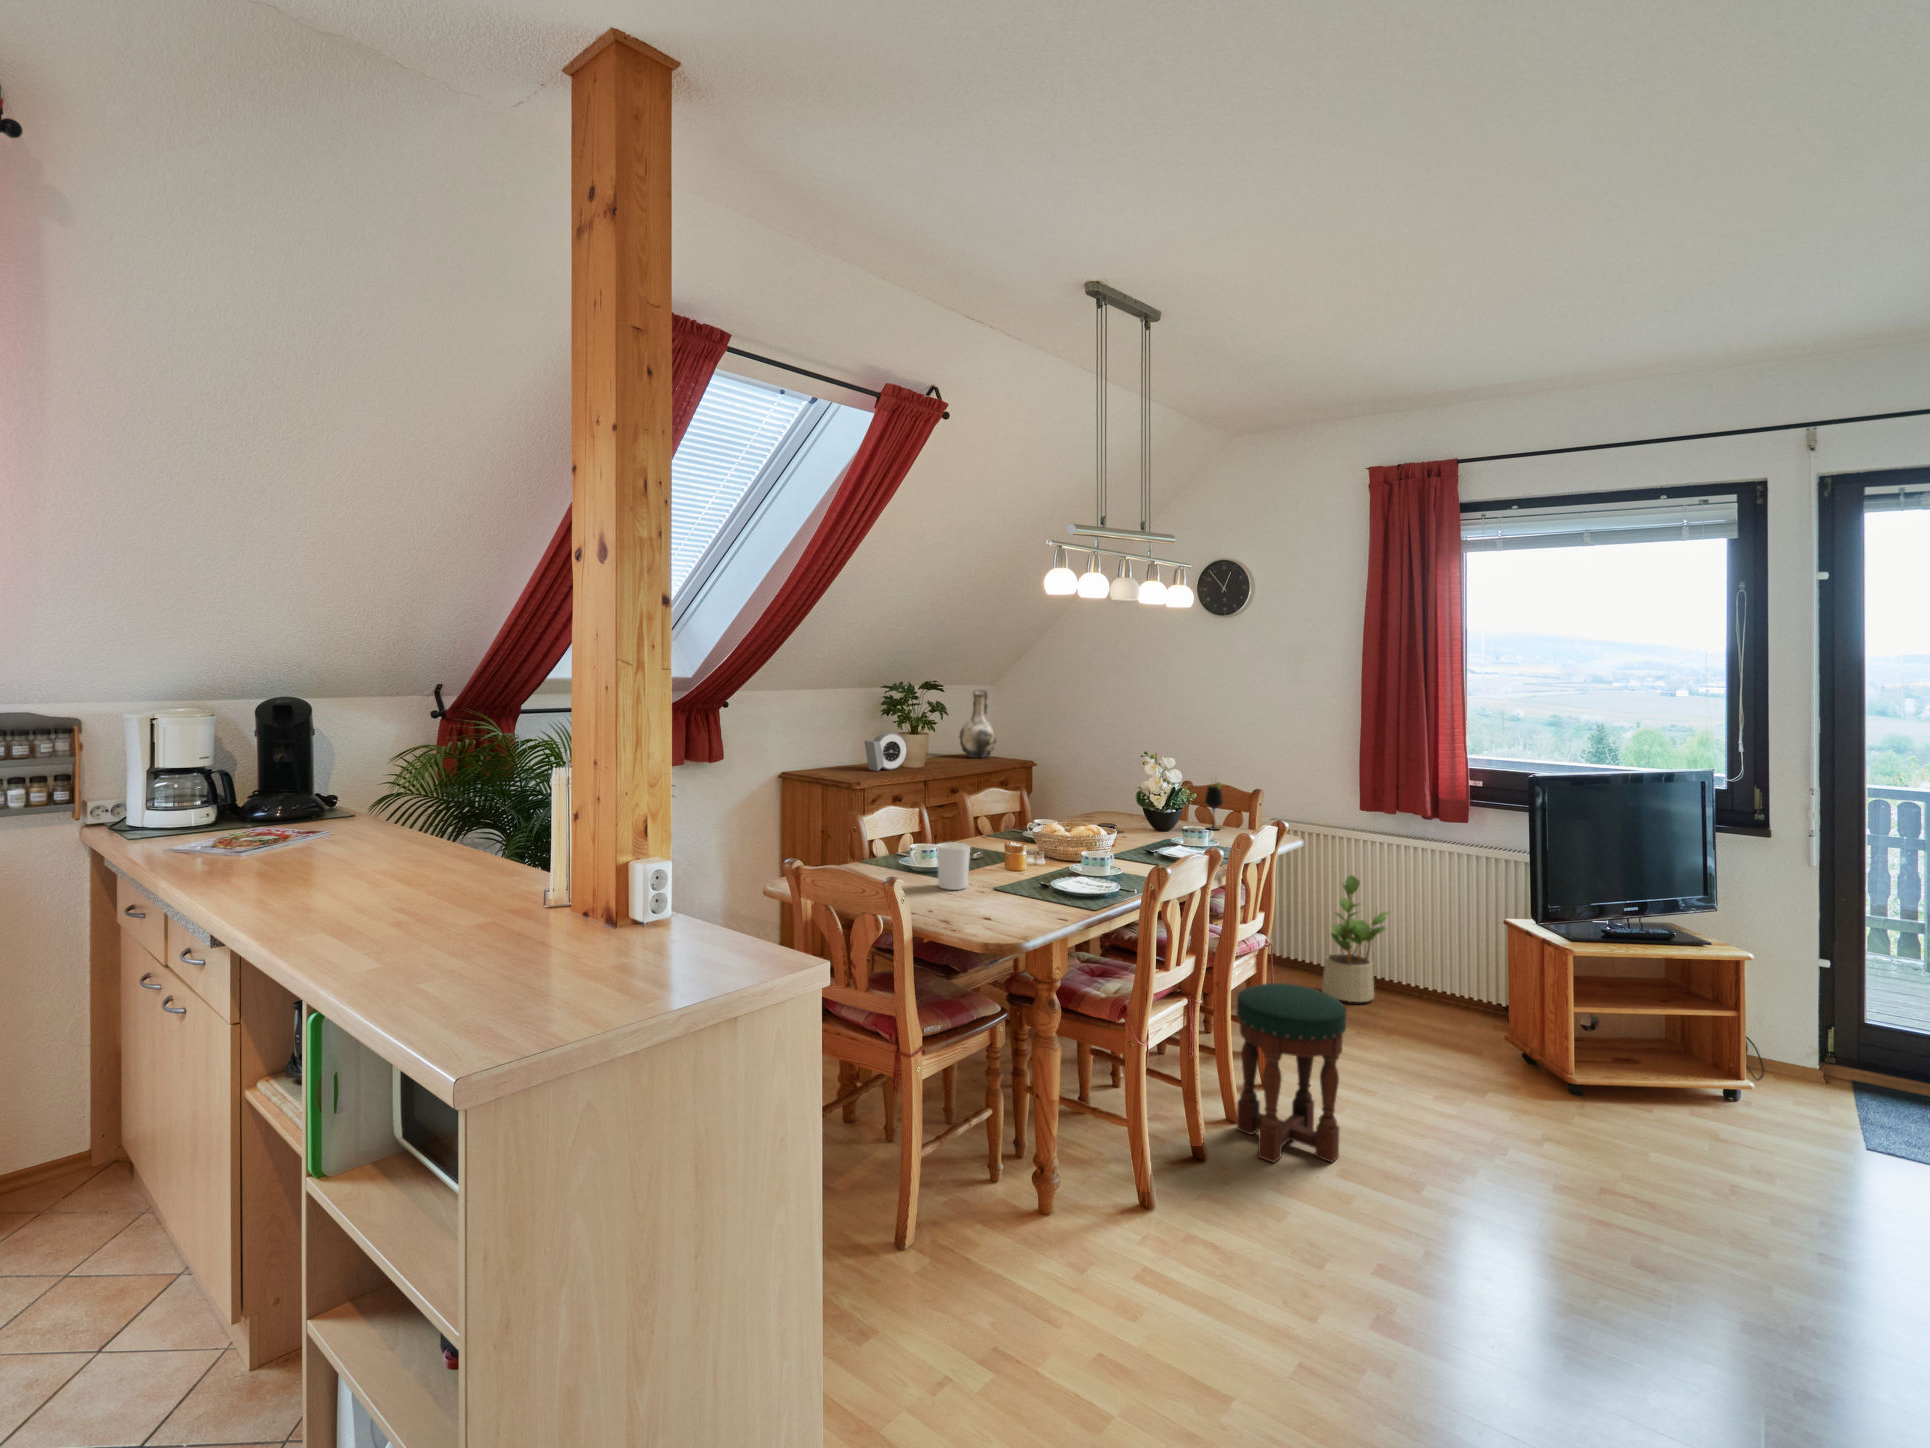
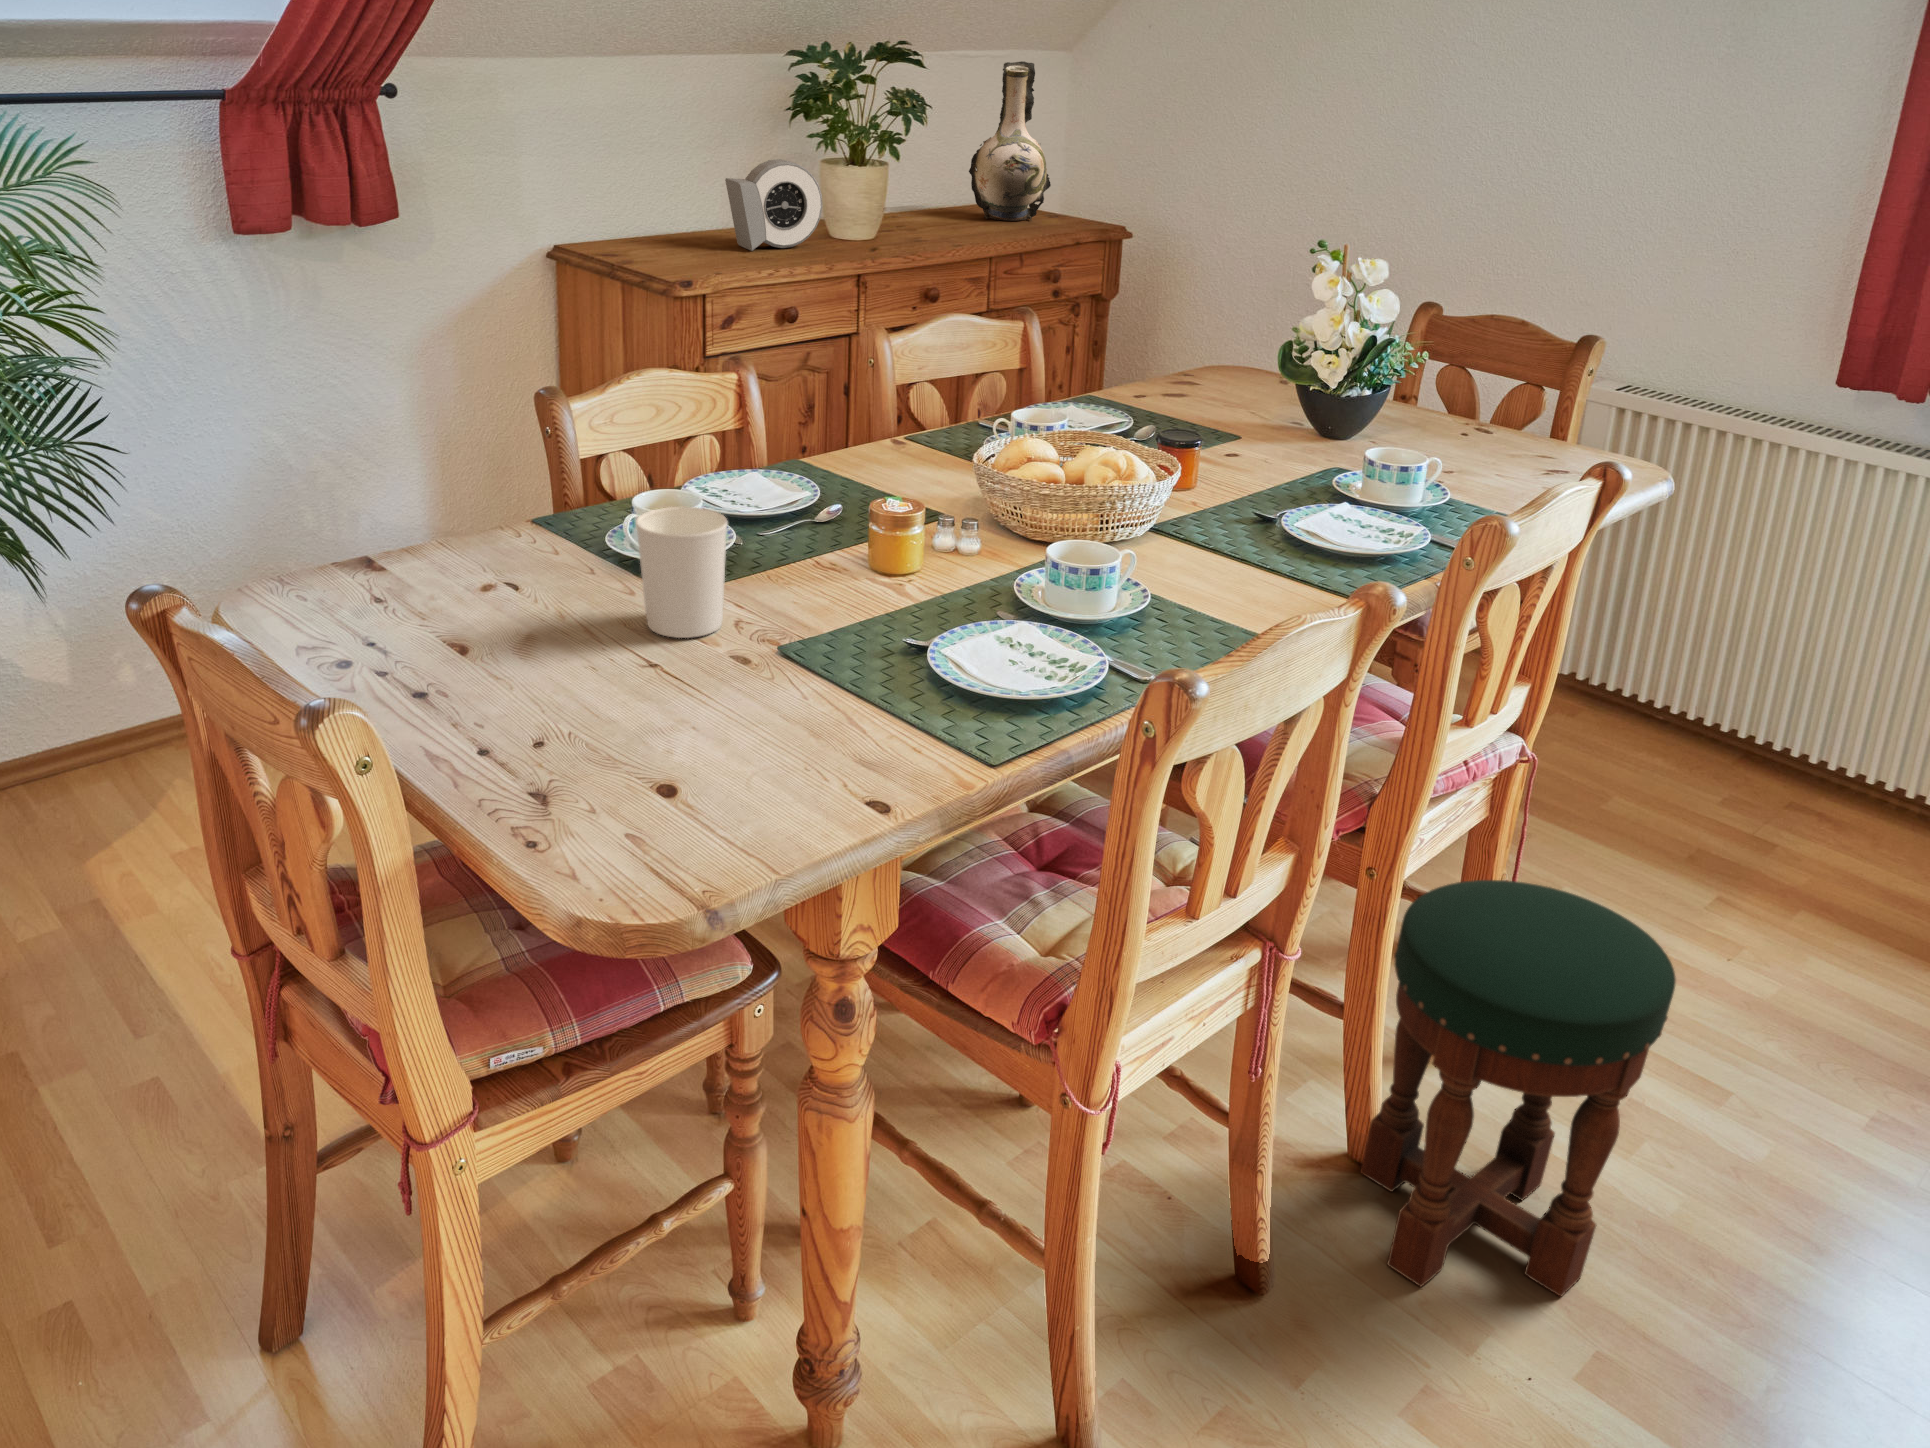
wine glass: present [1205,782,1223,830] -> none [1443,314,1501,445]
potted plant: present [1322,875,1390,1002] -> none [1653,548,1854,817]

